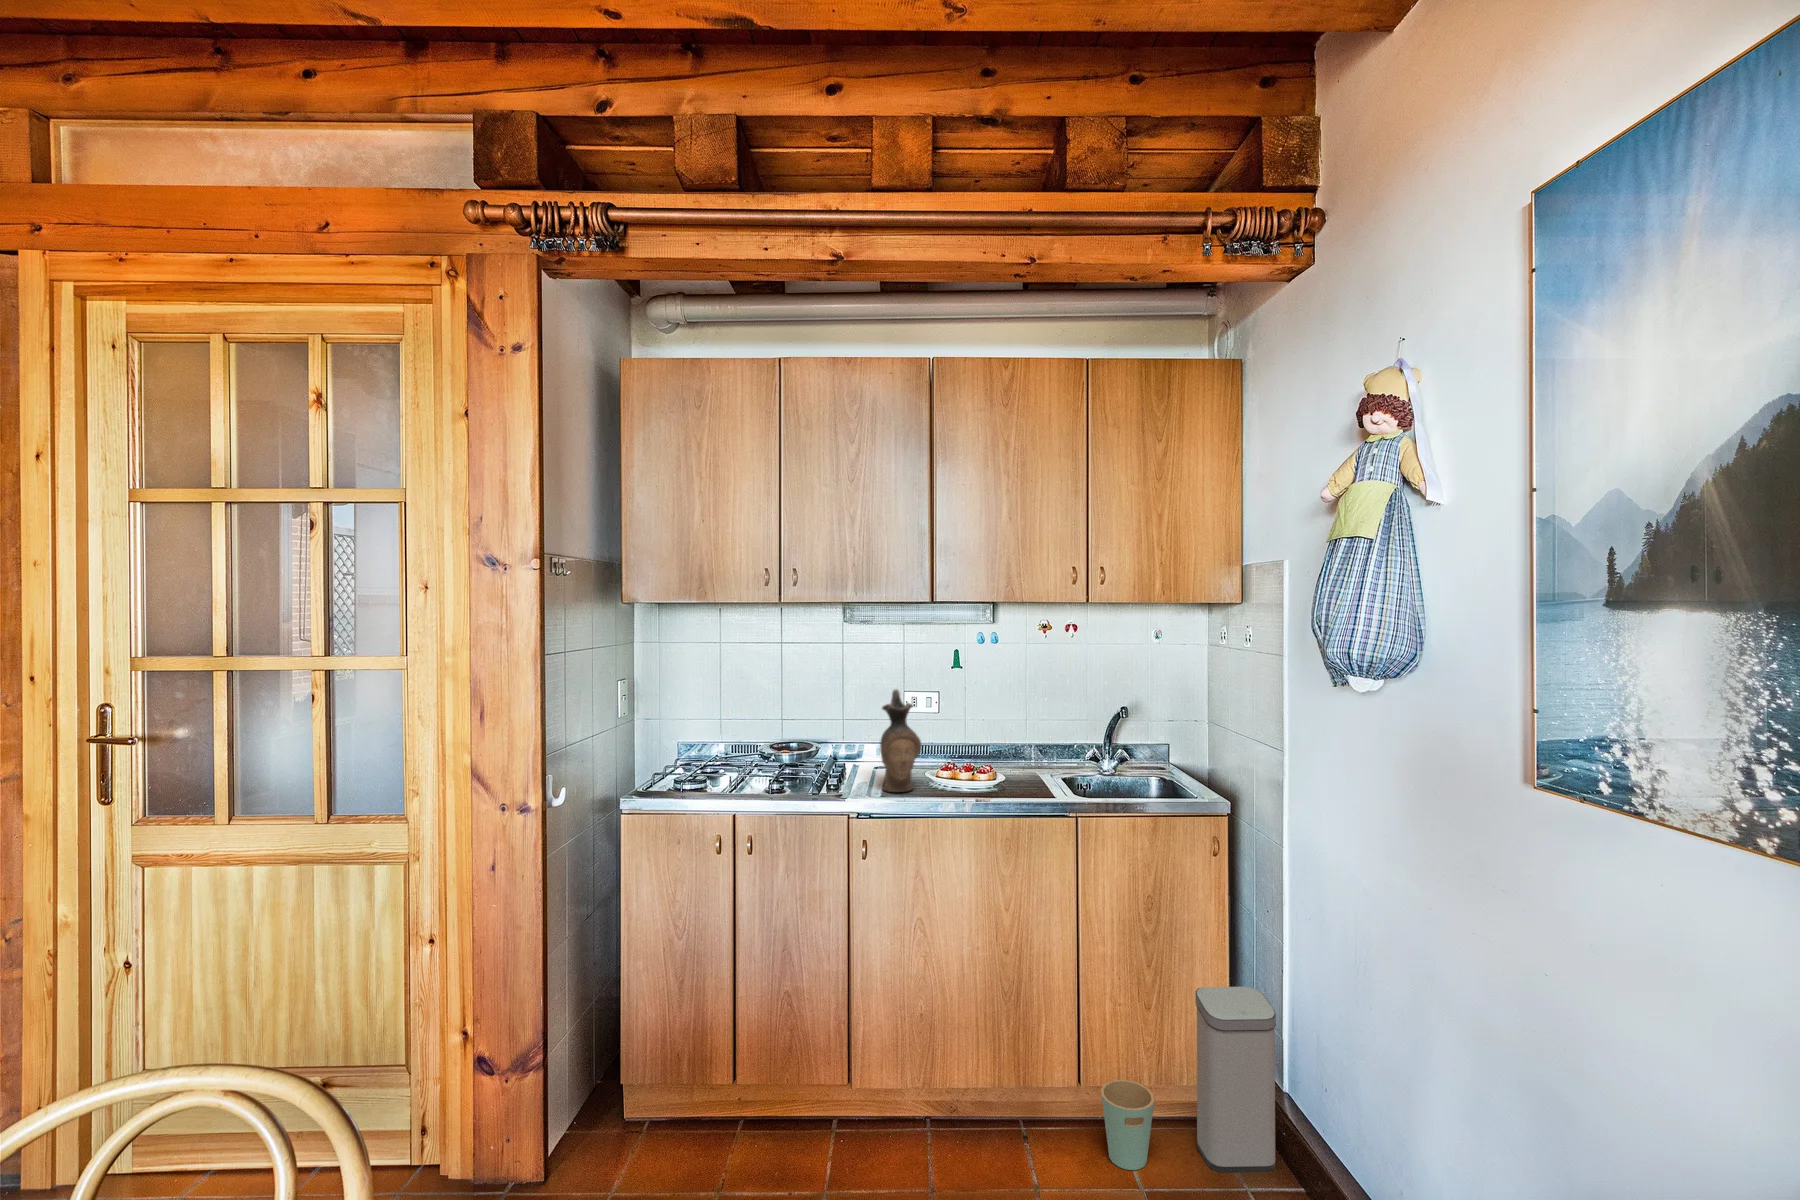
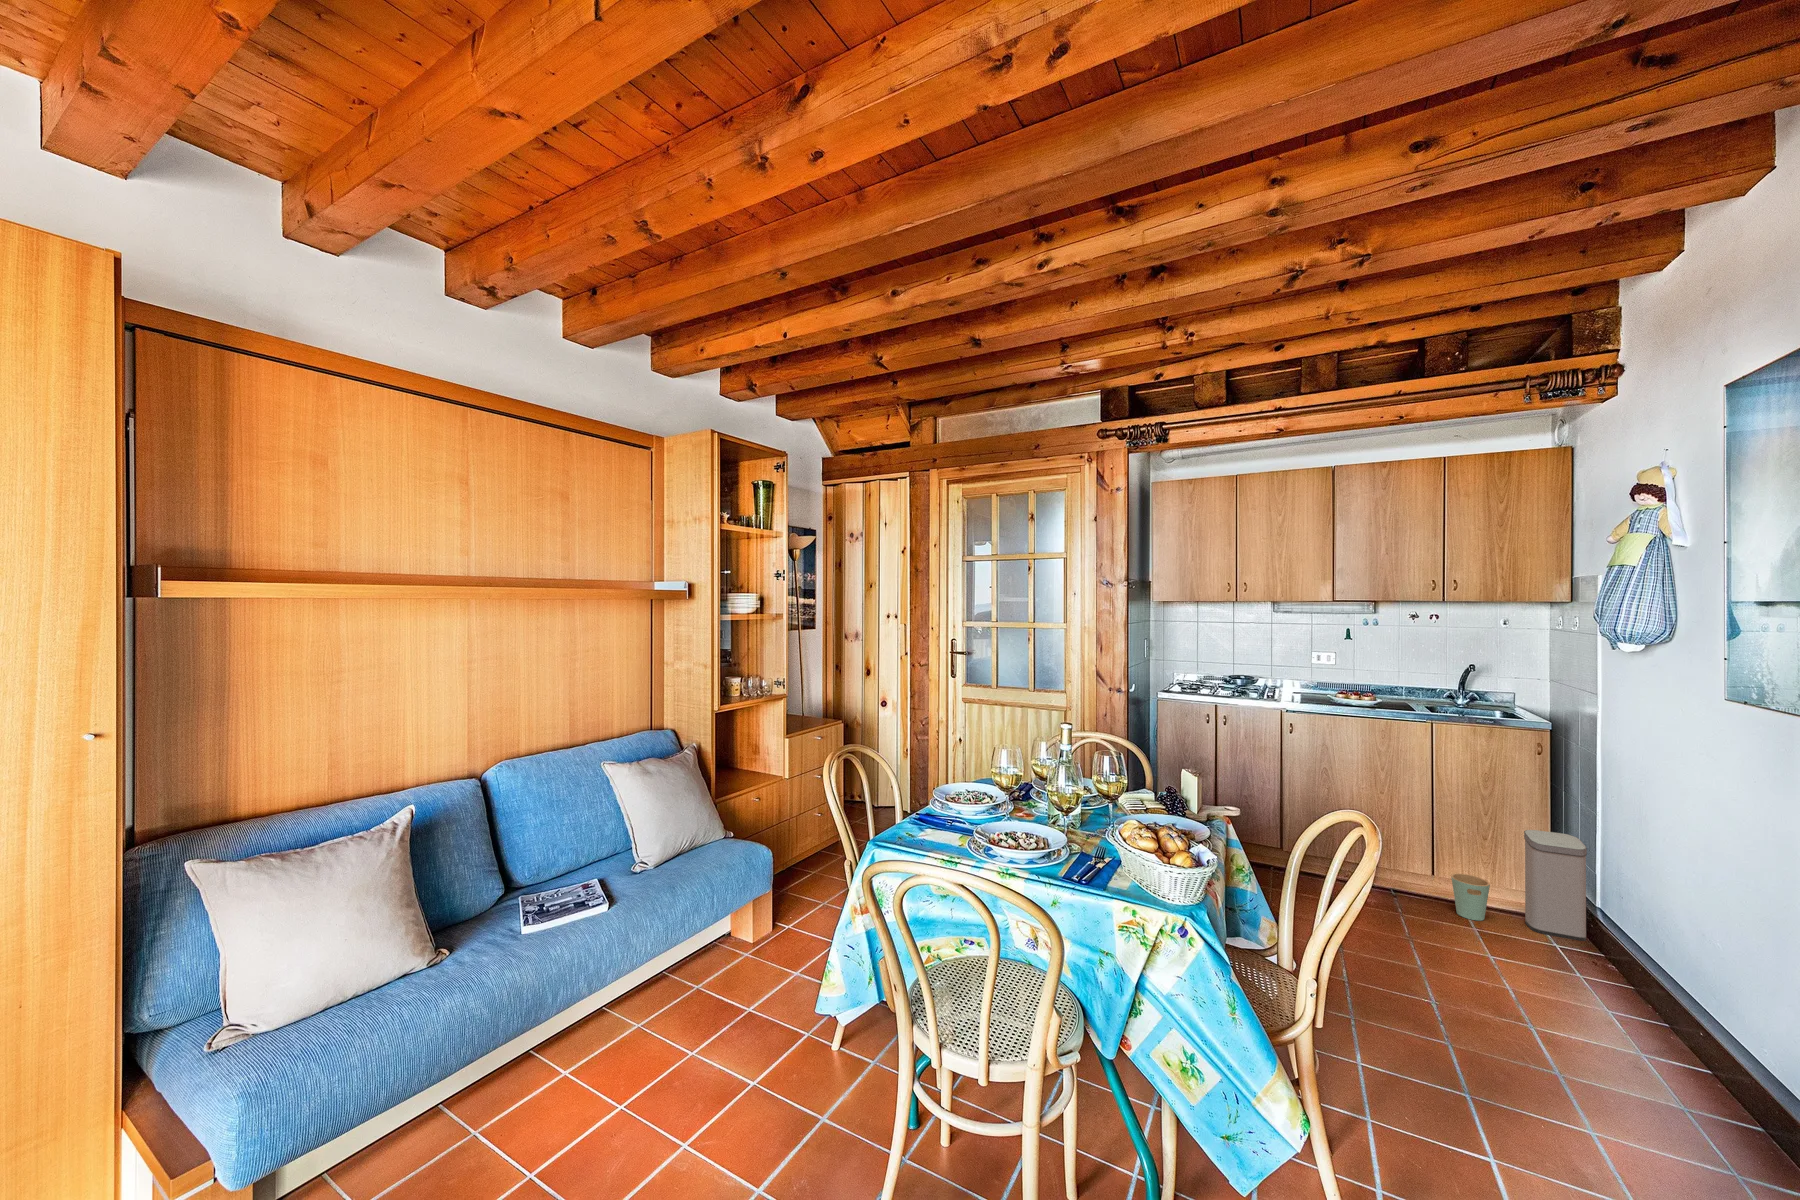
ceramic pitcher: present [880,690,921,792] -> none [1300,648,1327,703]

